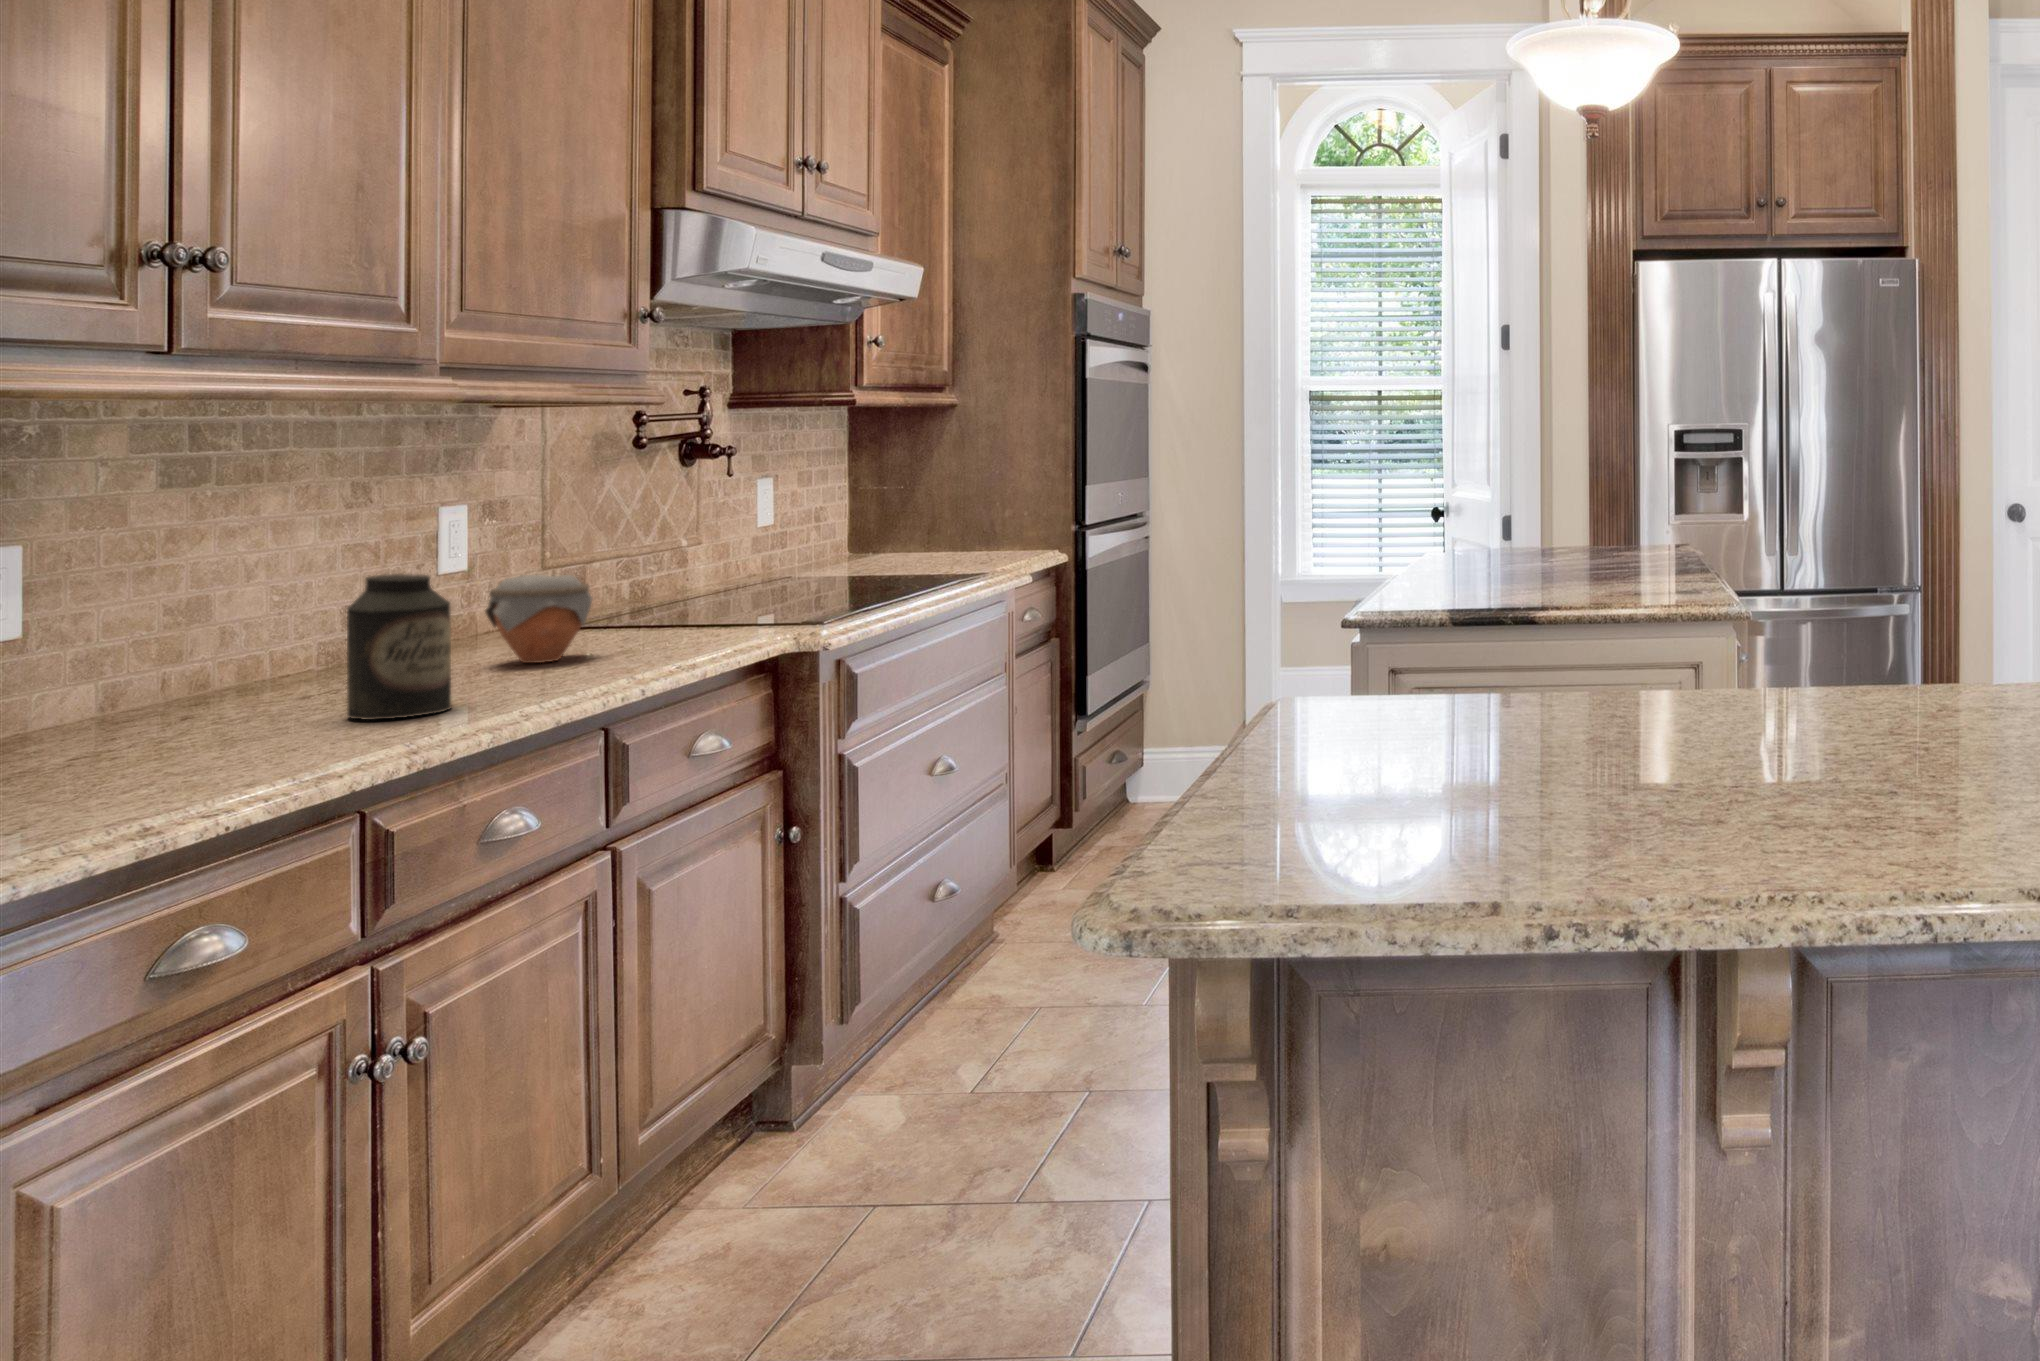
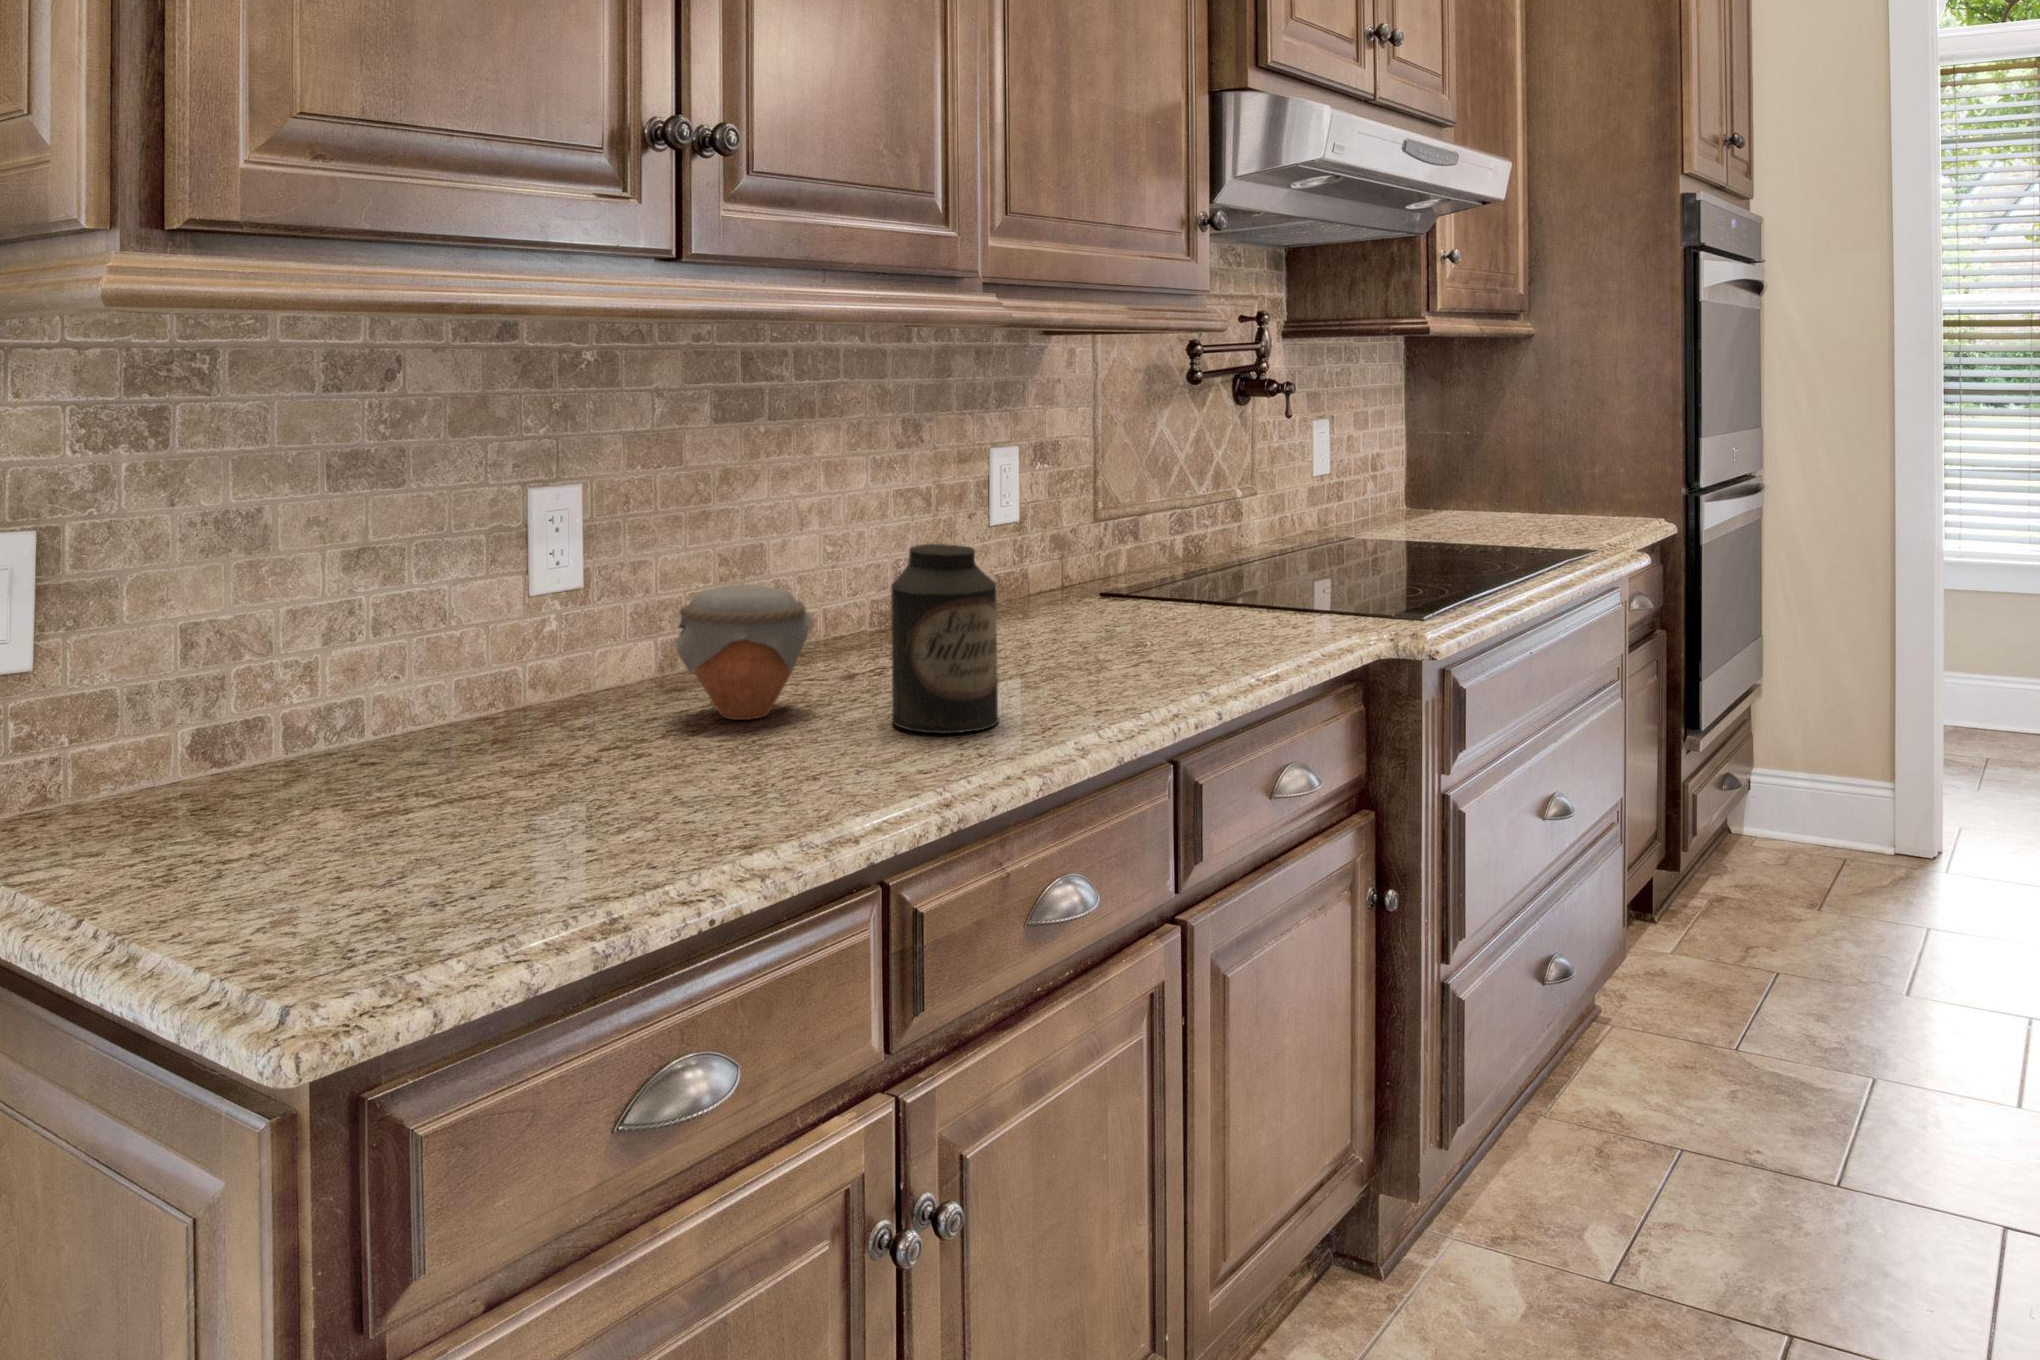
jar: present [485,575,592,663] -> present [674,584,814,720]

